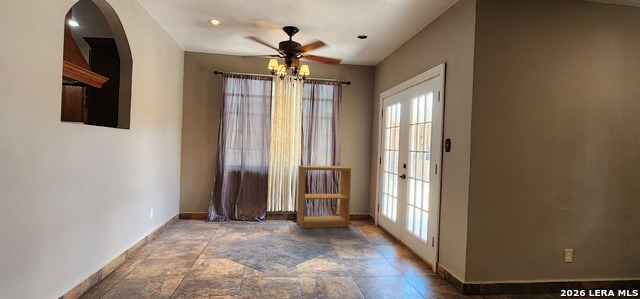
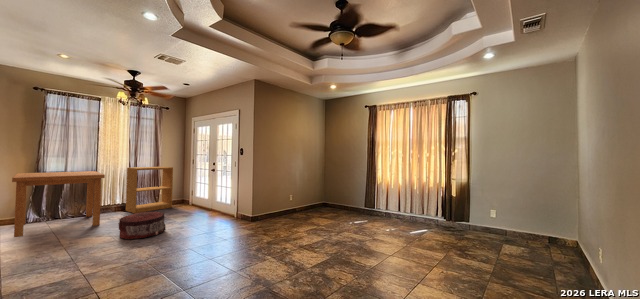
dining table: none [182,166,268,239] -> present [12,171,105,237]
pouf: none [258,233,317,278] -> present [118,211,166,239]

